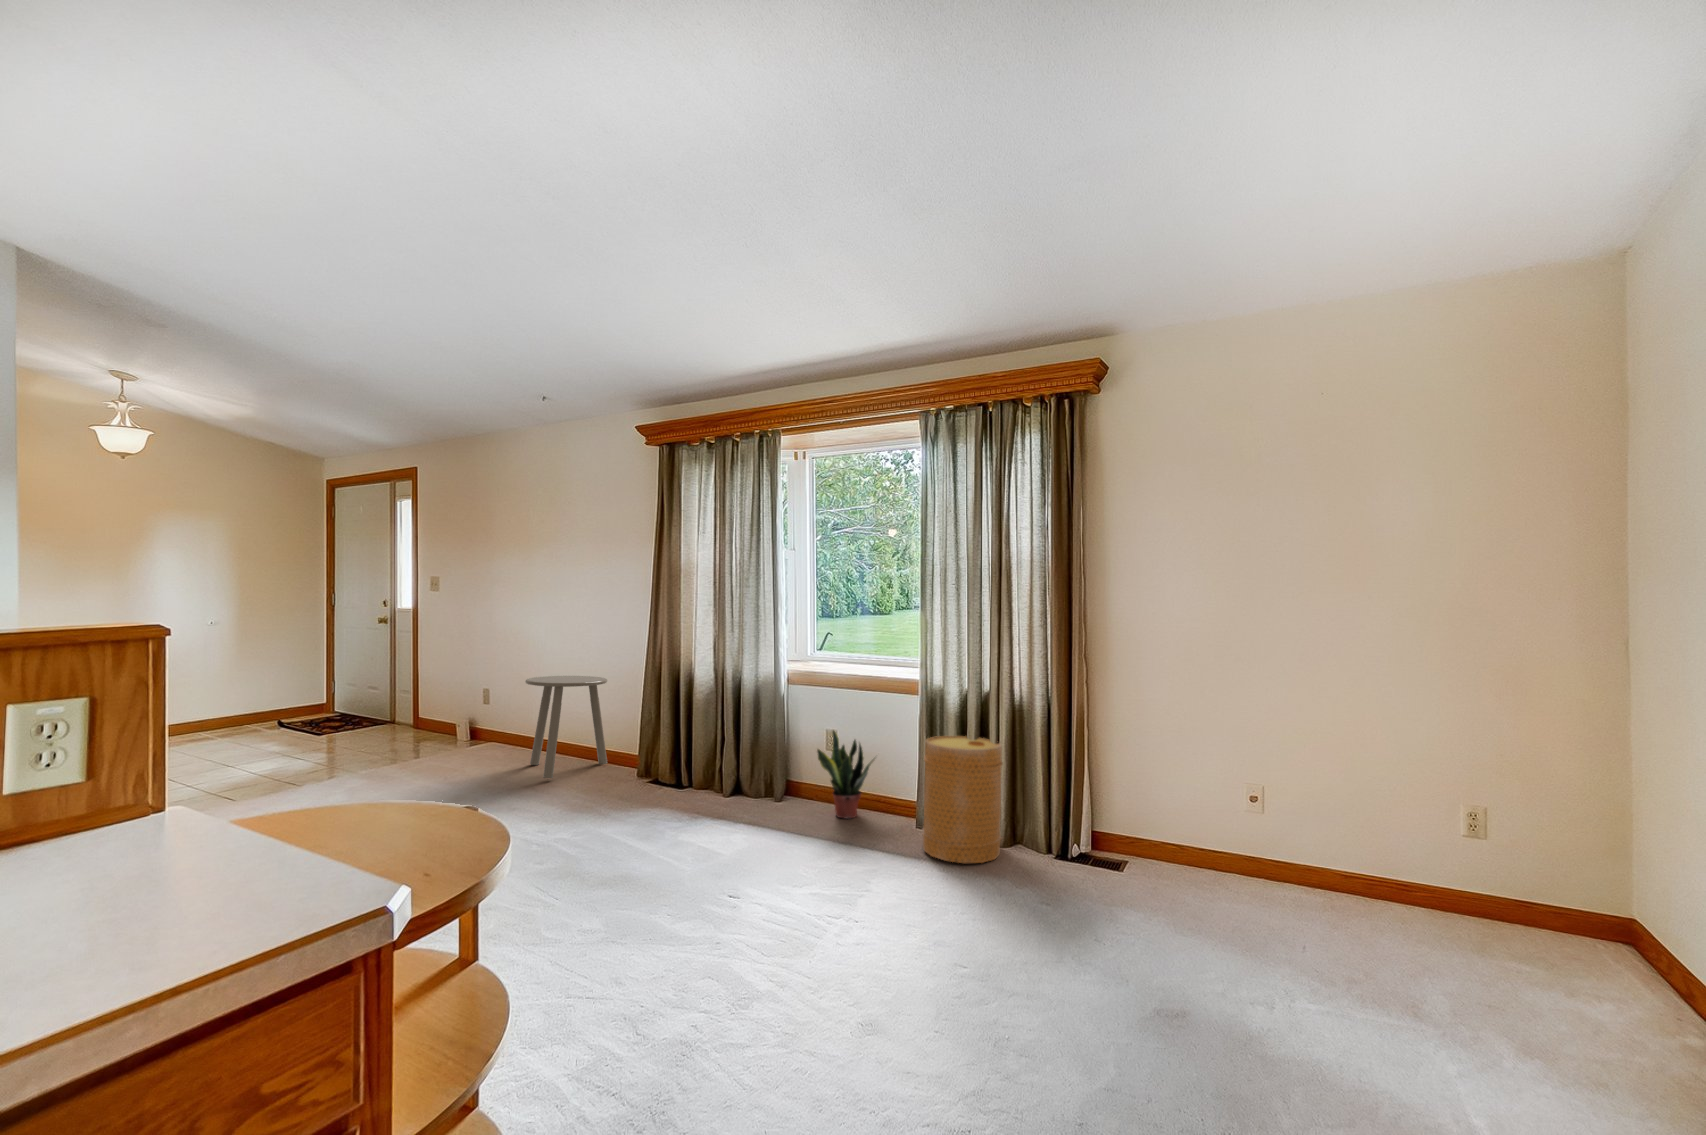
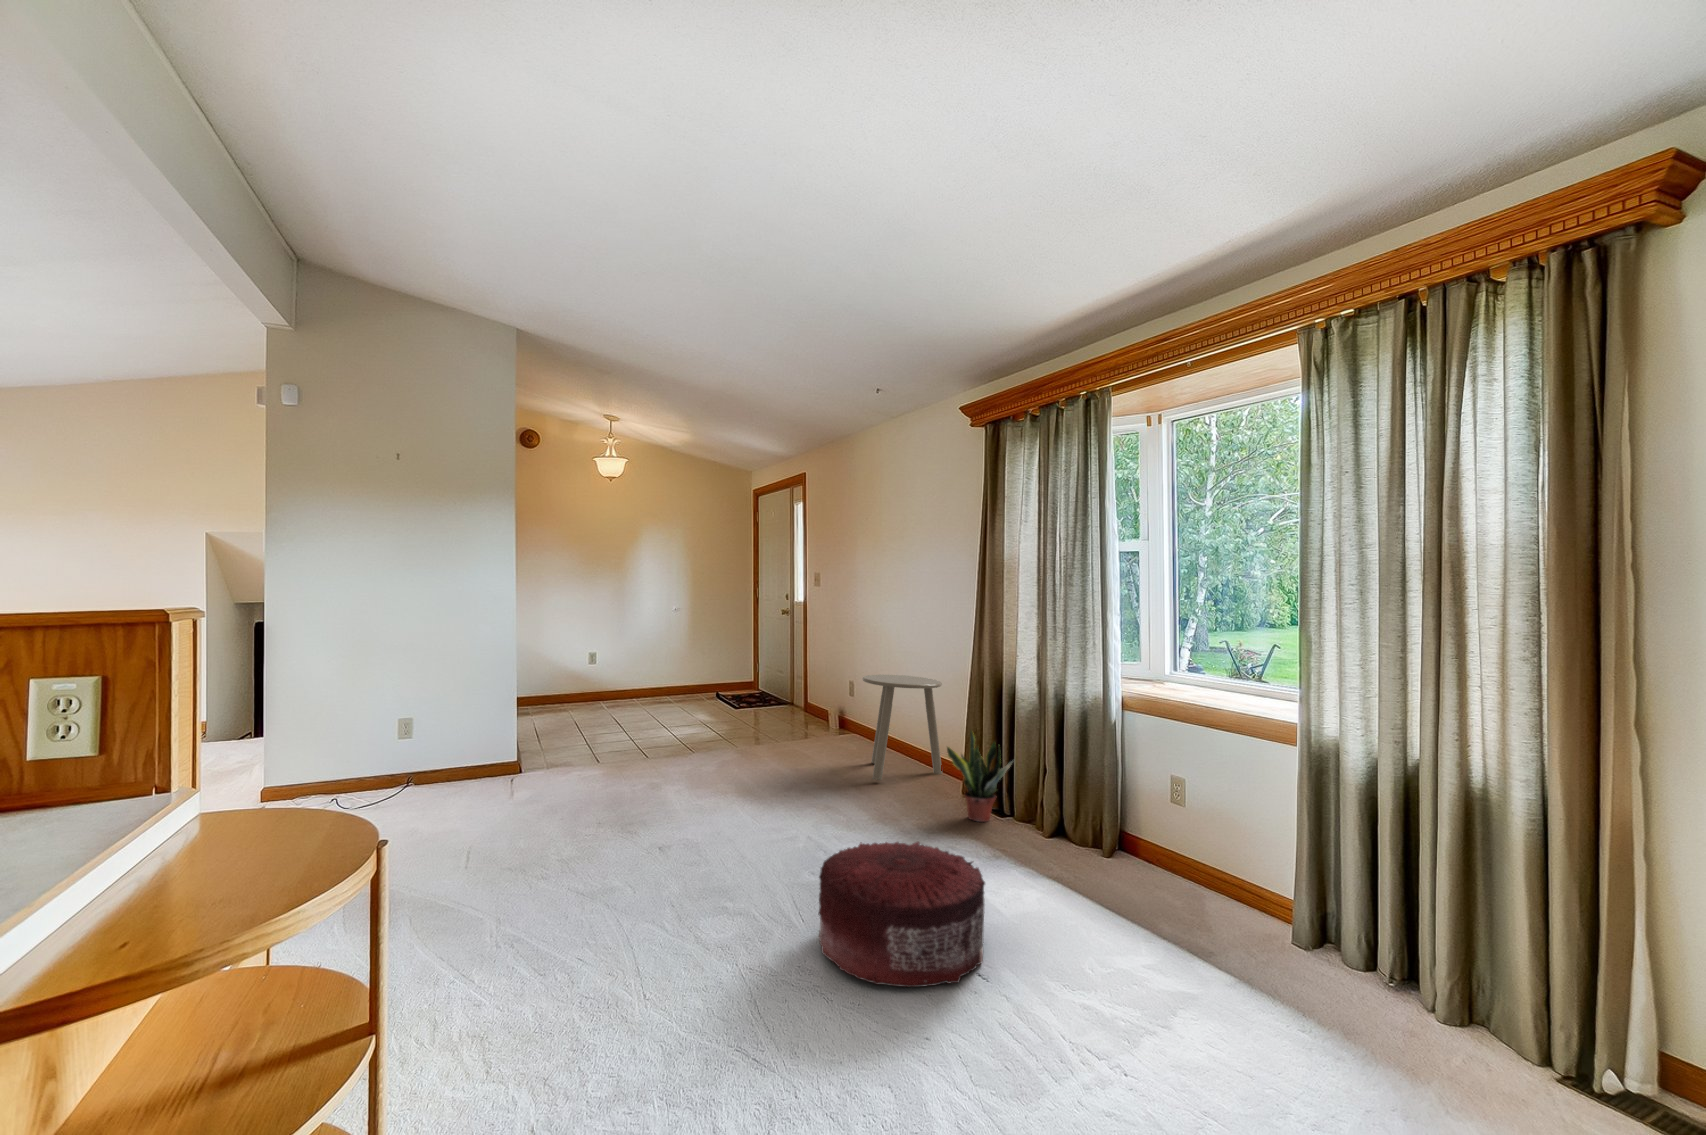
potted plant: present [817,731,875,819] -> present [947,731,1012,822]
basket: present [922,736,1002,863] -> none [1284,814,1437,1037]
pouf: none [582,811,730,931] -> present [819,842,985,987]

